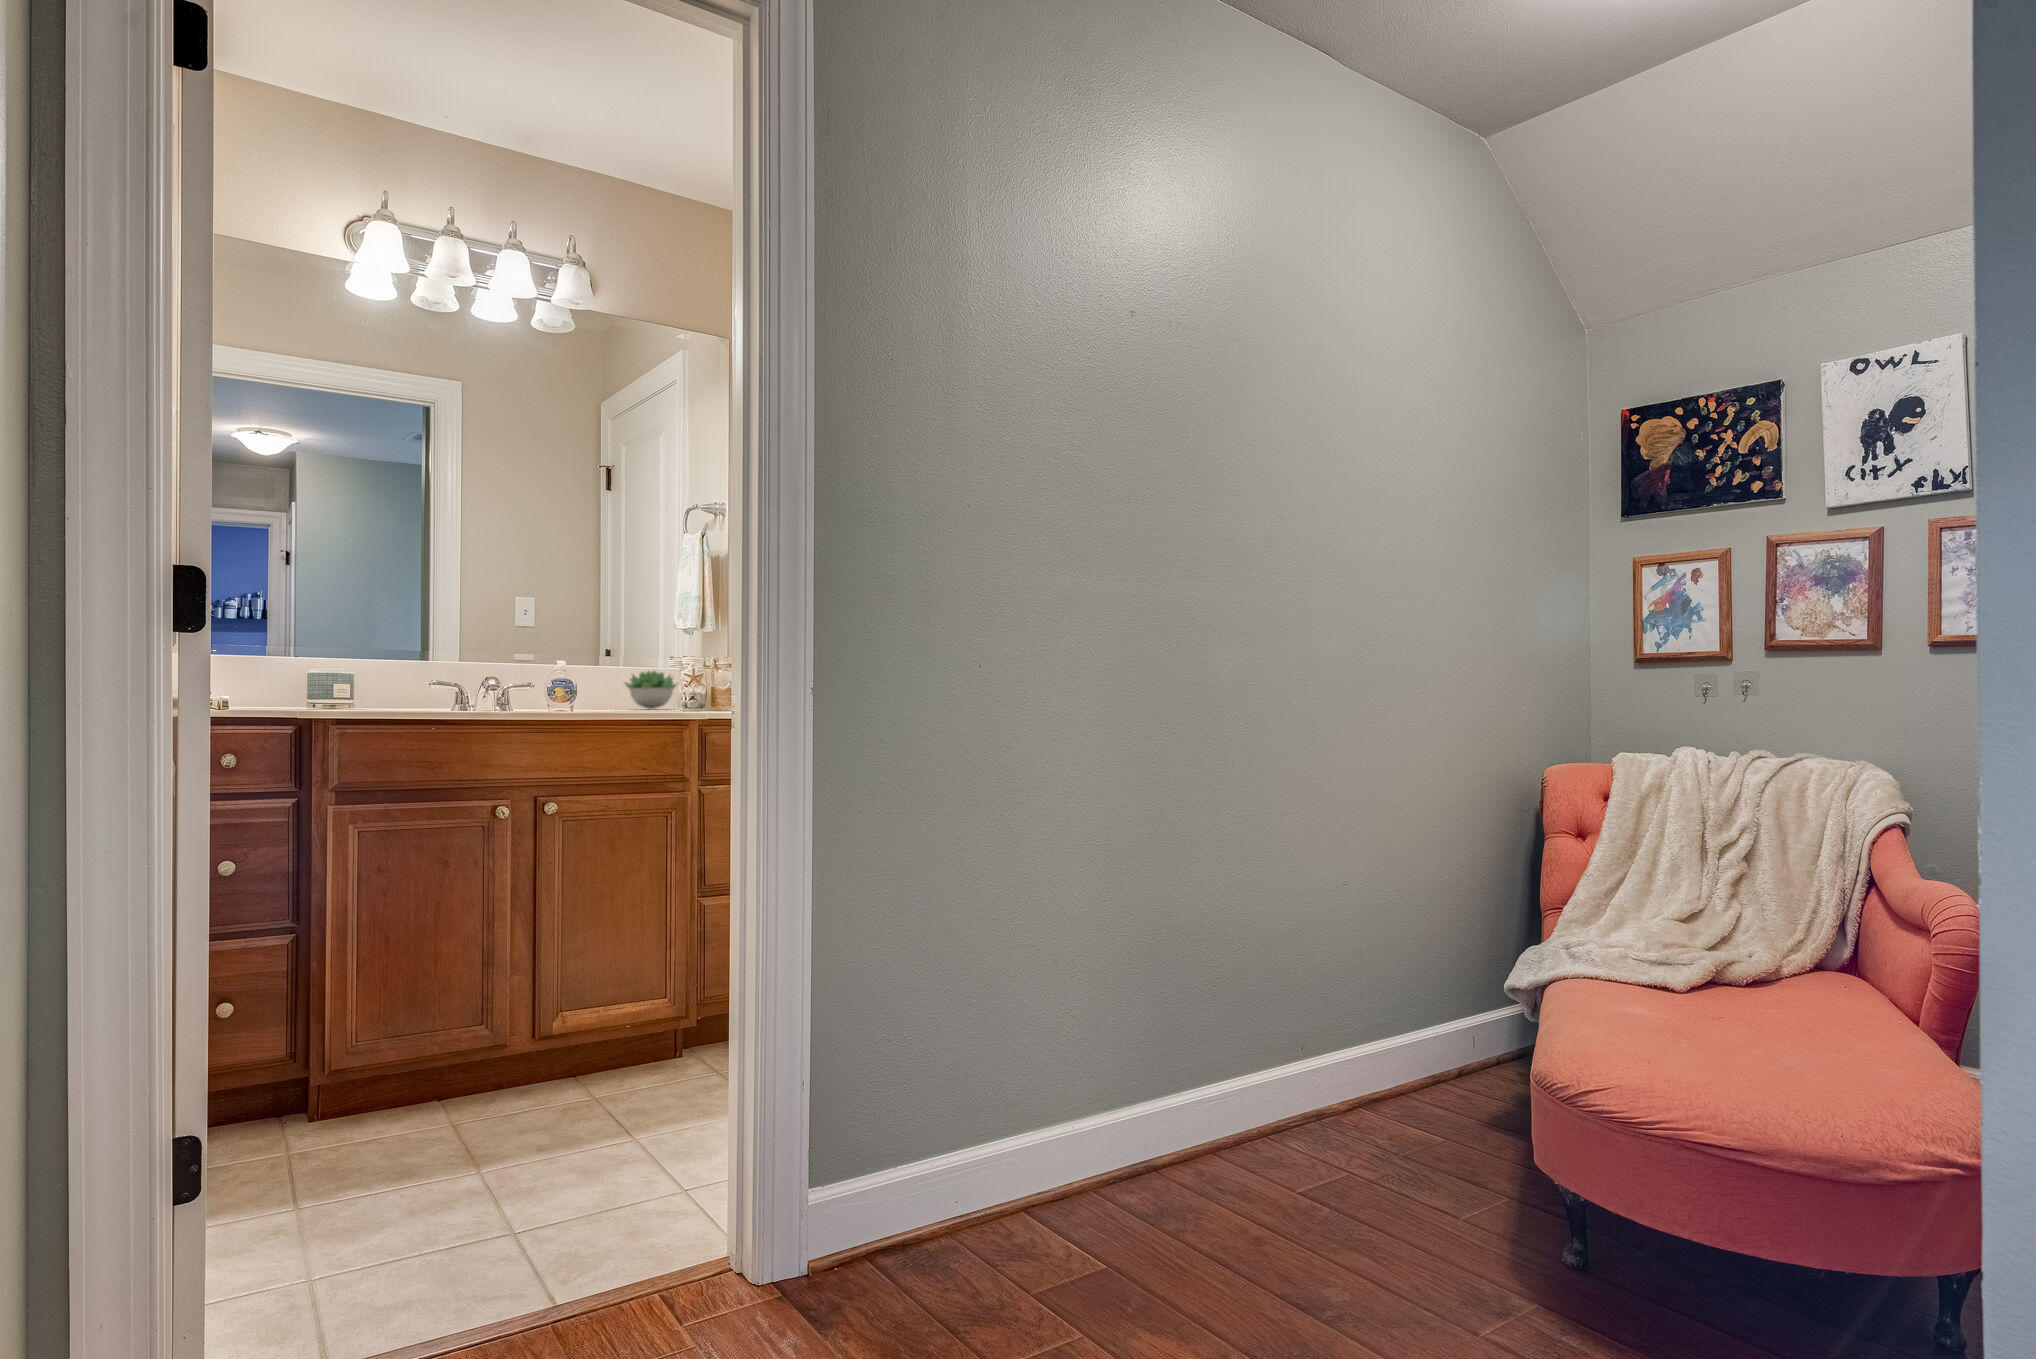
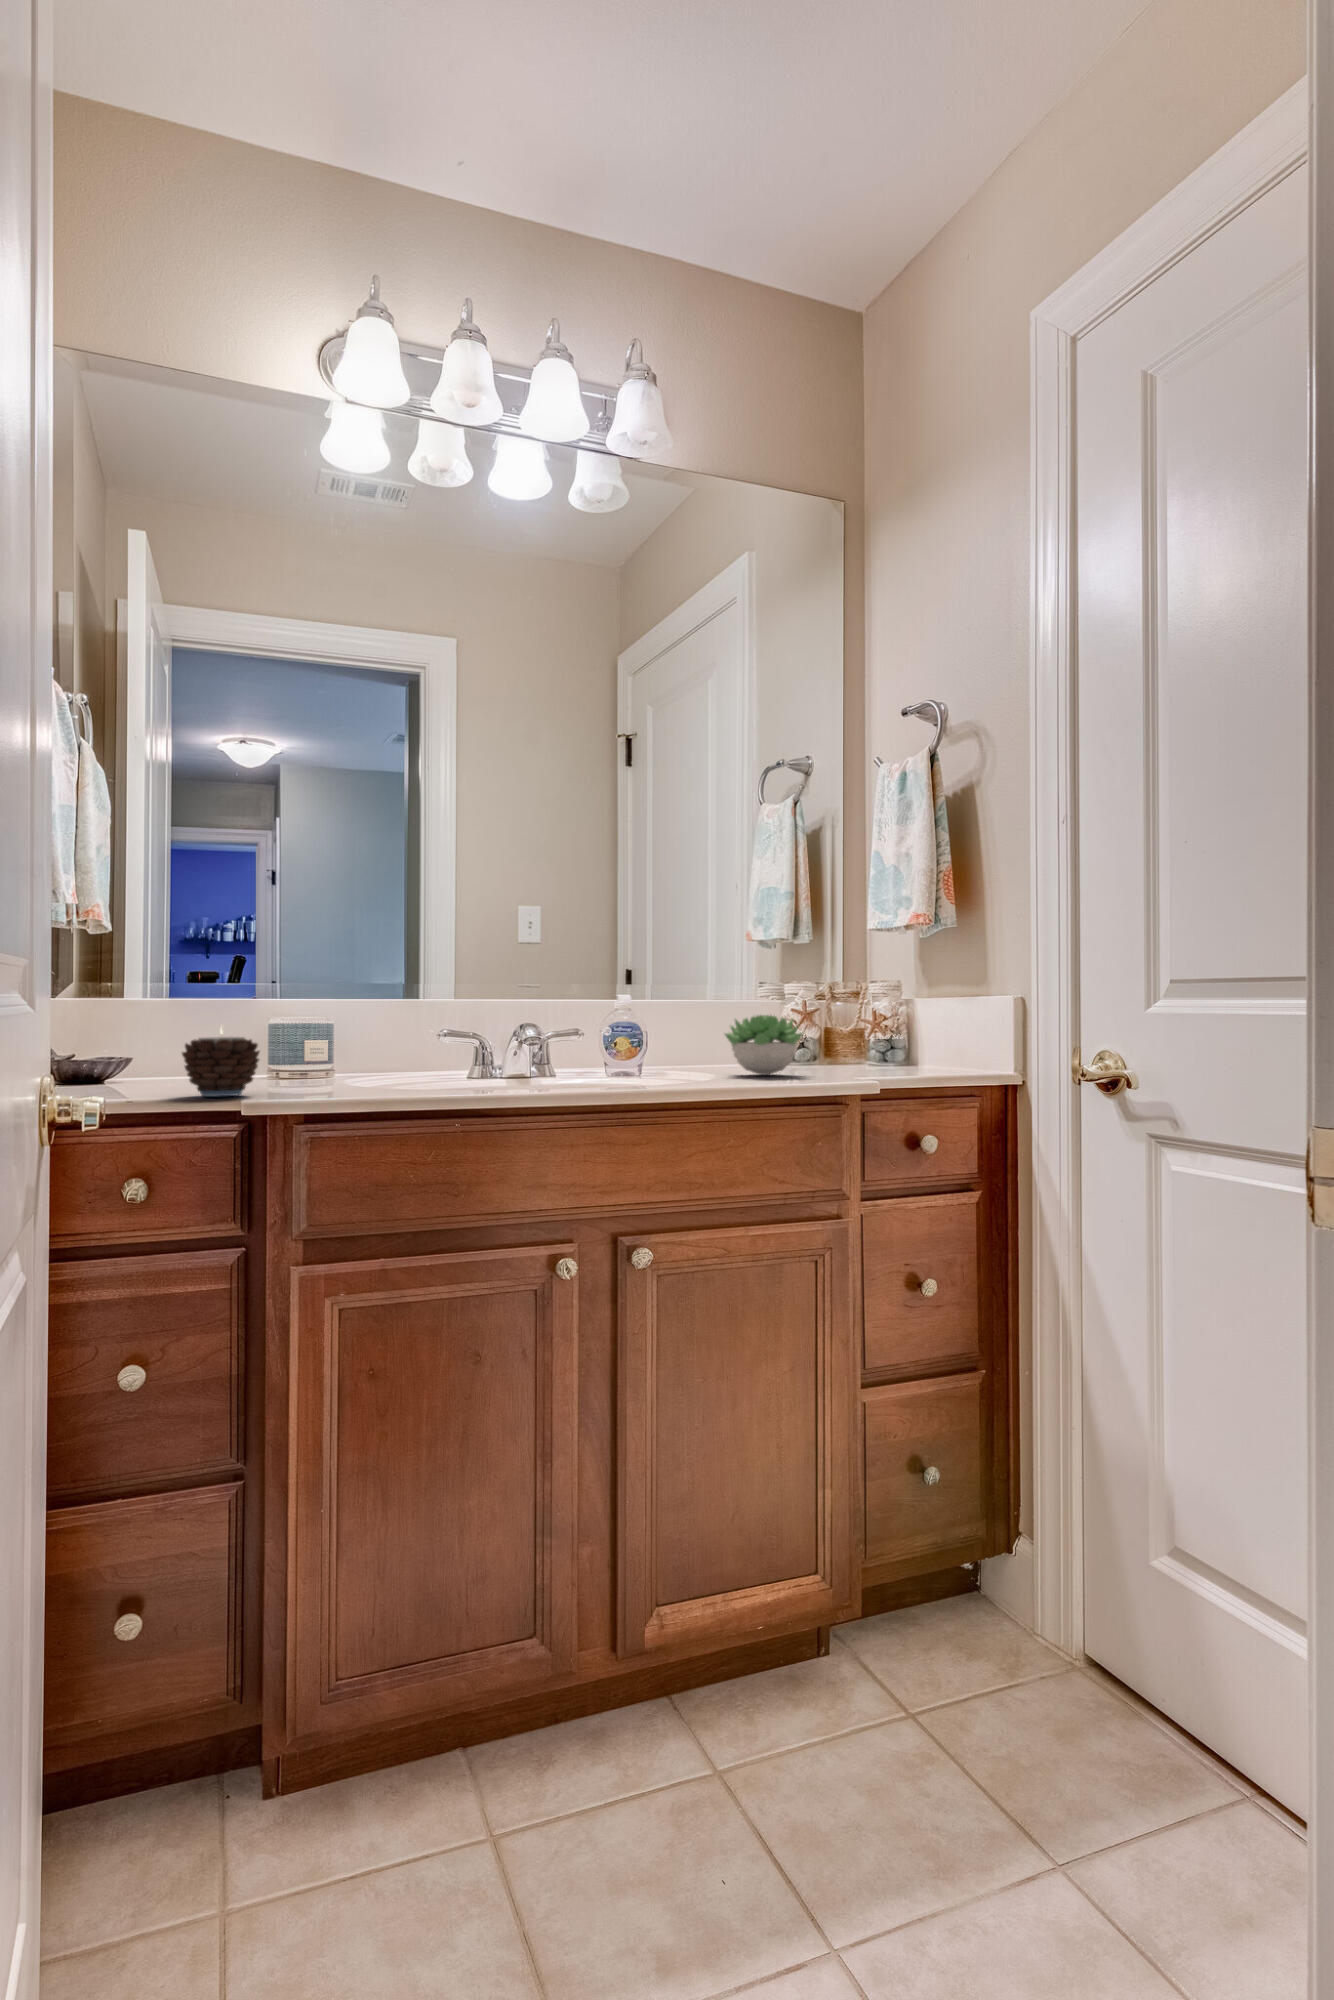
candle: none [256,668,307,710] -> present [182,1029,260,1096]

